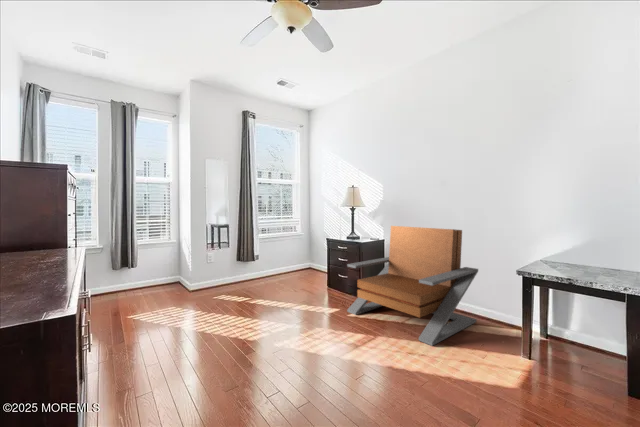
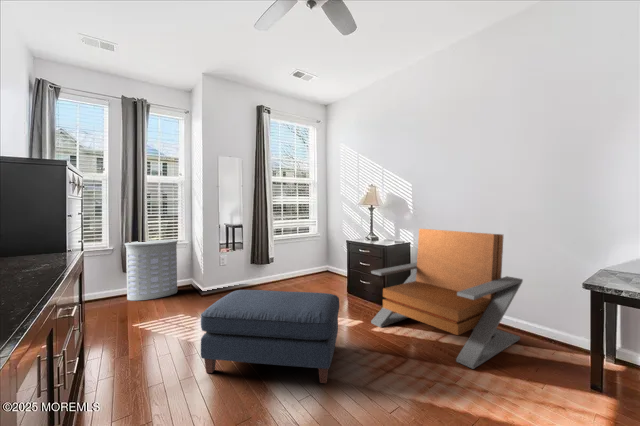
laundry hamper: none [114,239,166,297] -> present [124,240,178,300]
ottoman: none [191,282,317,360] -> present [201,290,339,383]

